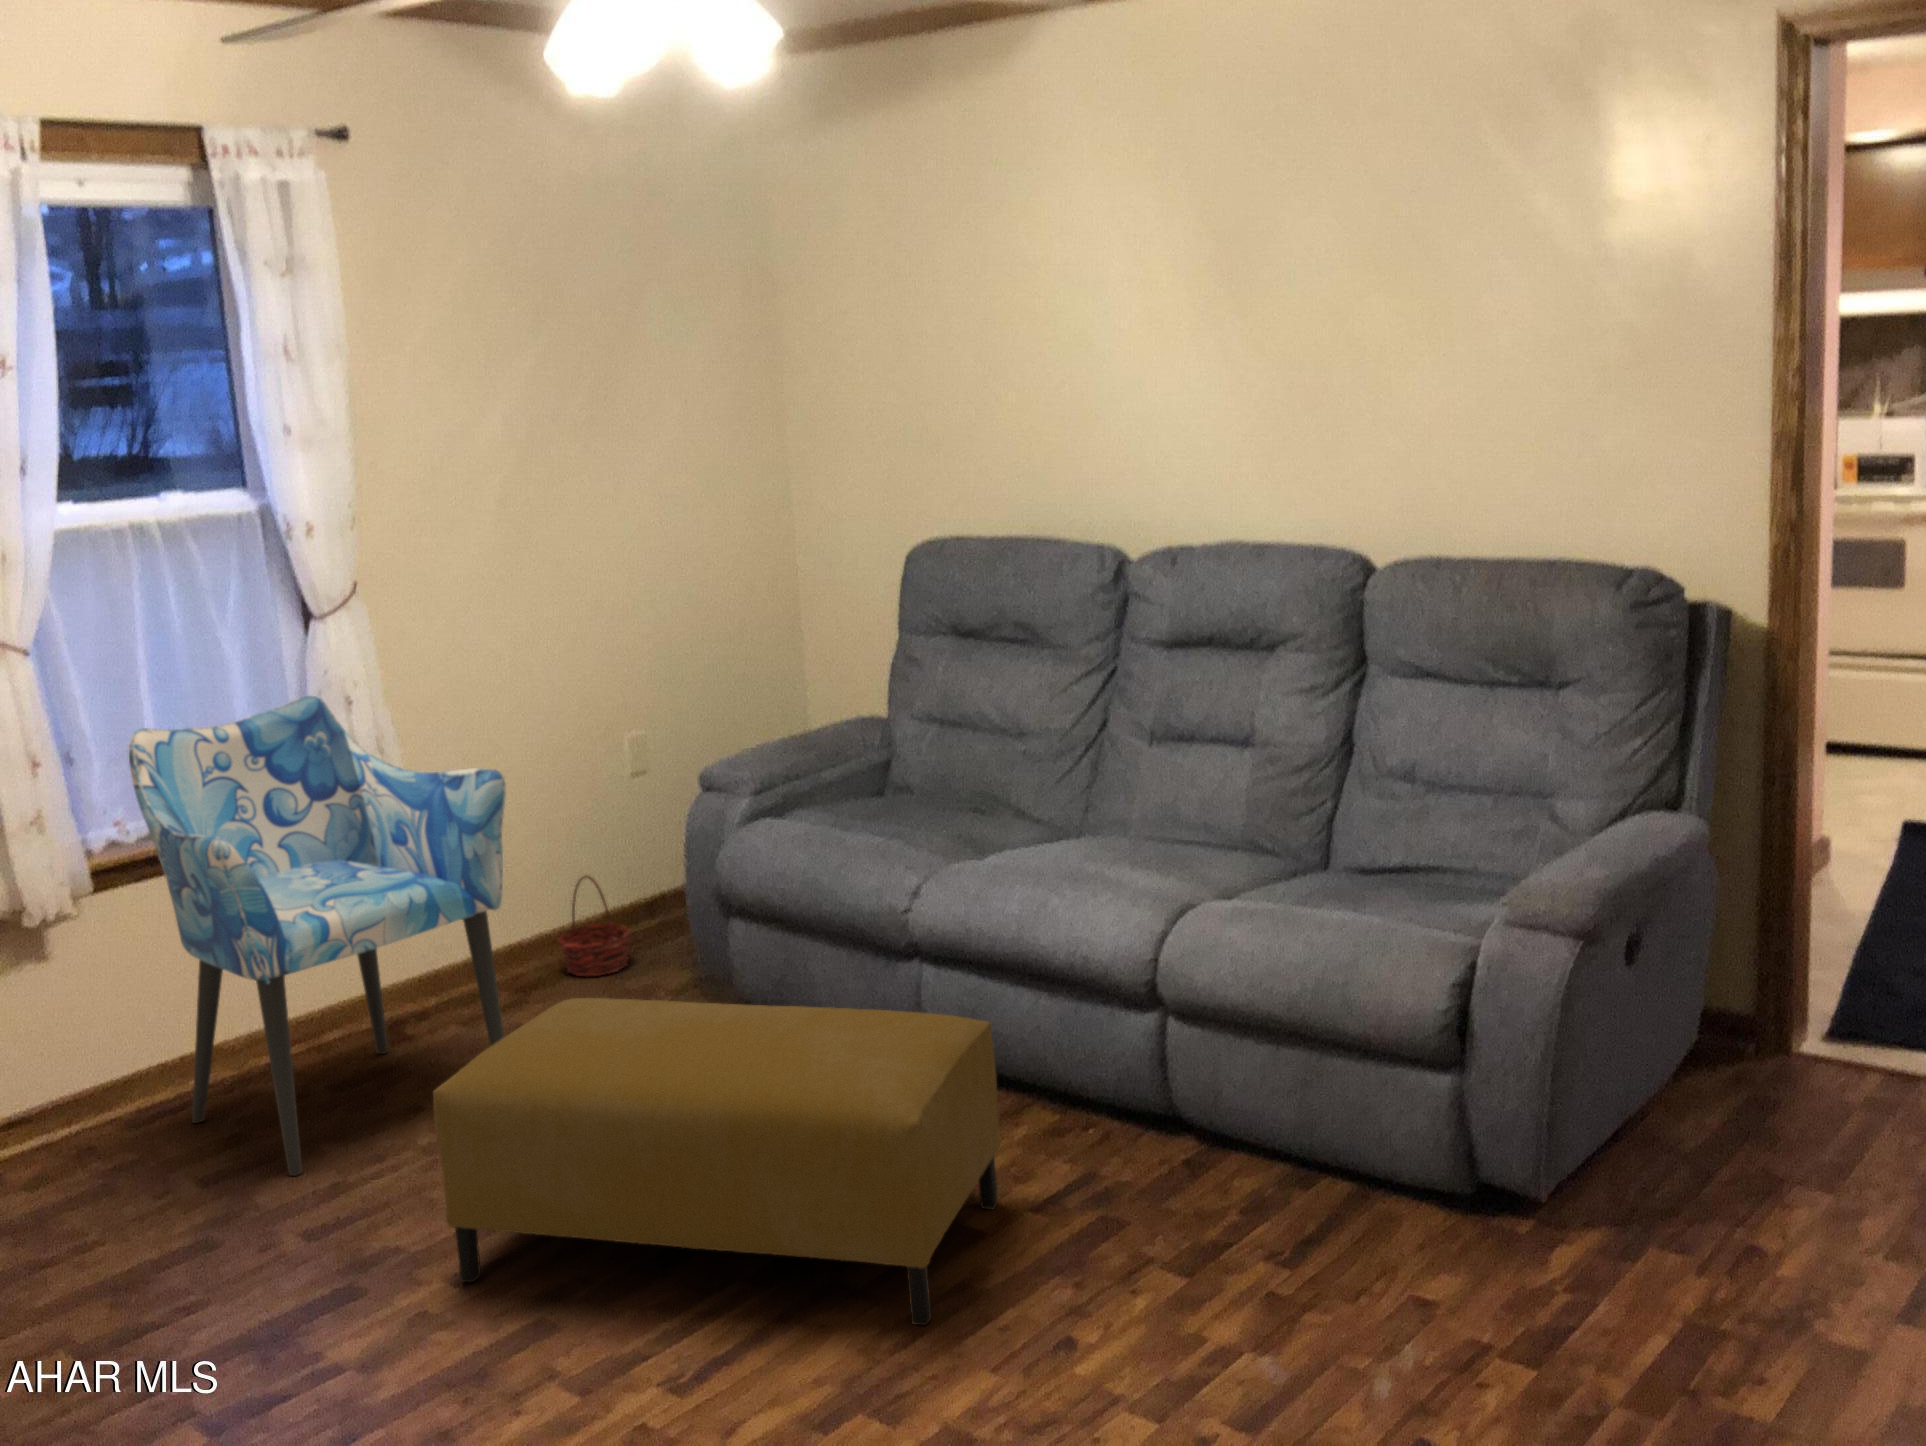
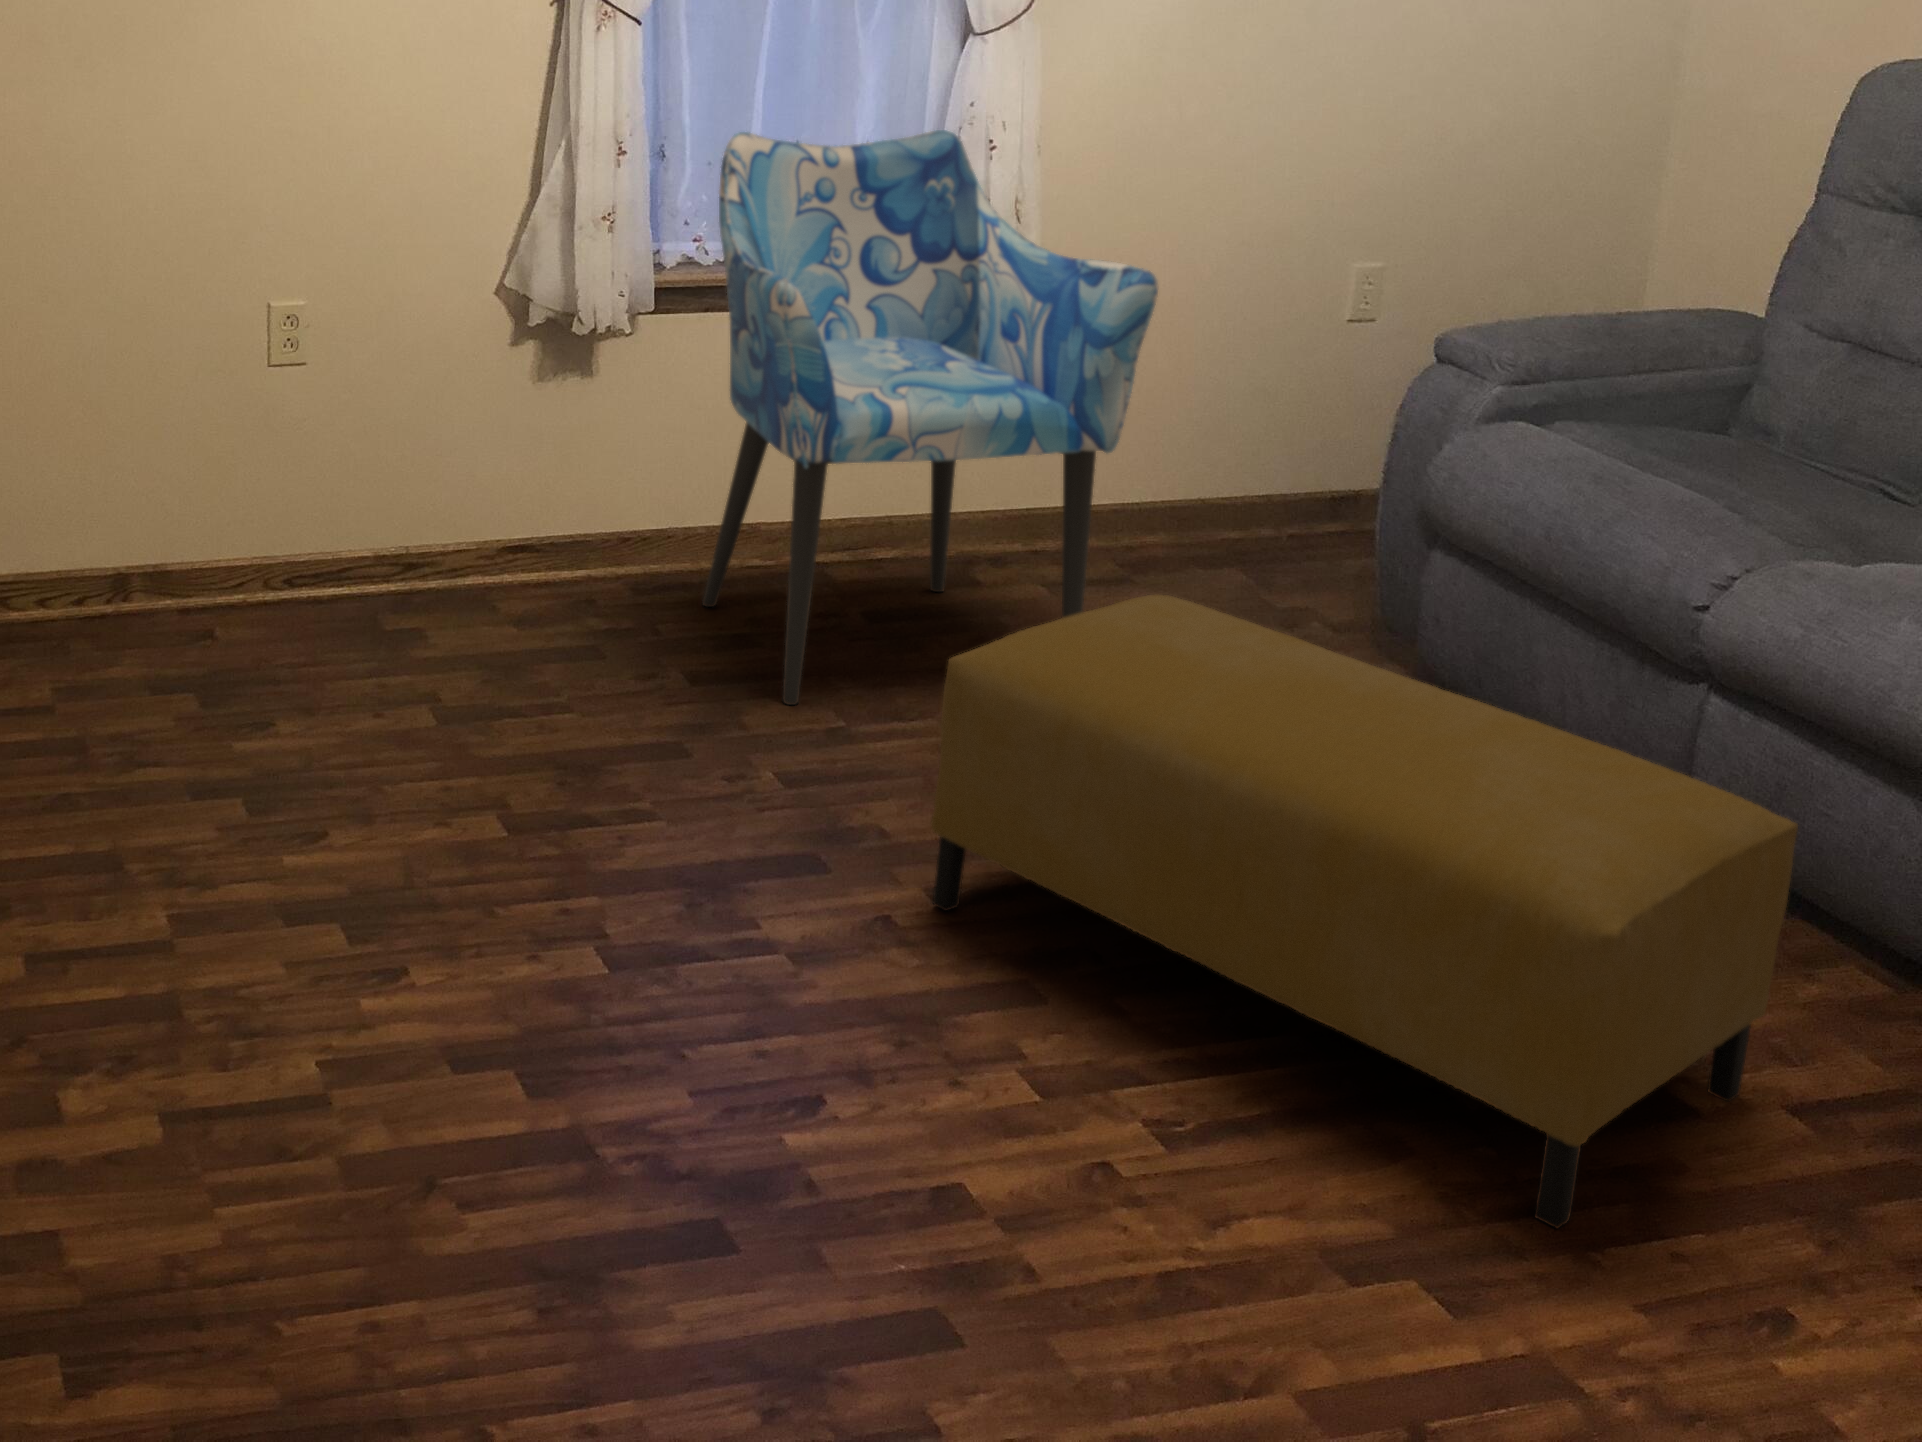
basket: present [559,876,631,976] -> none [1195,440,1298,577]

